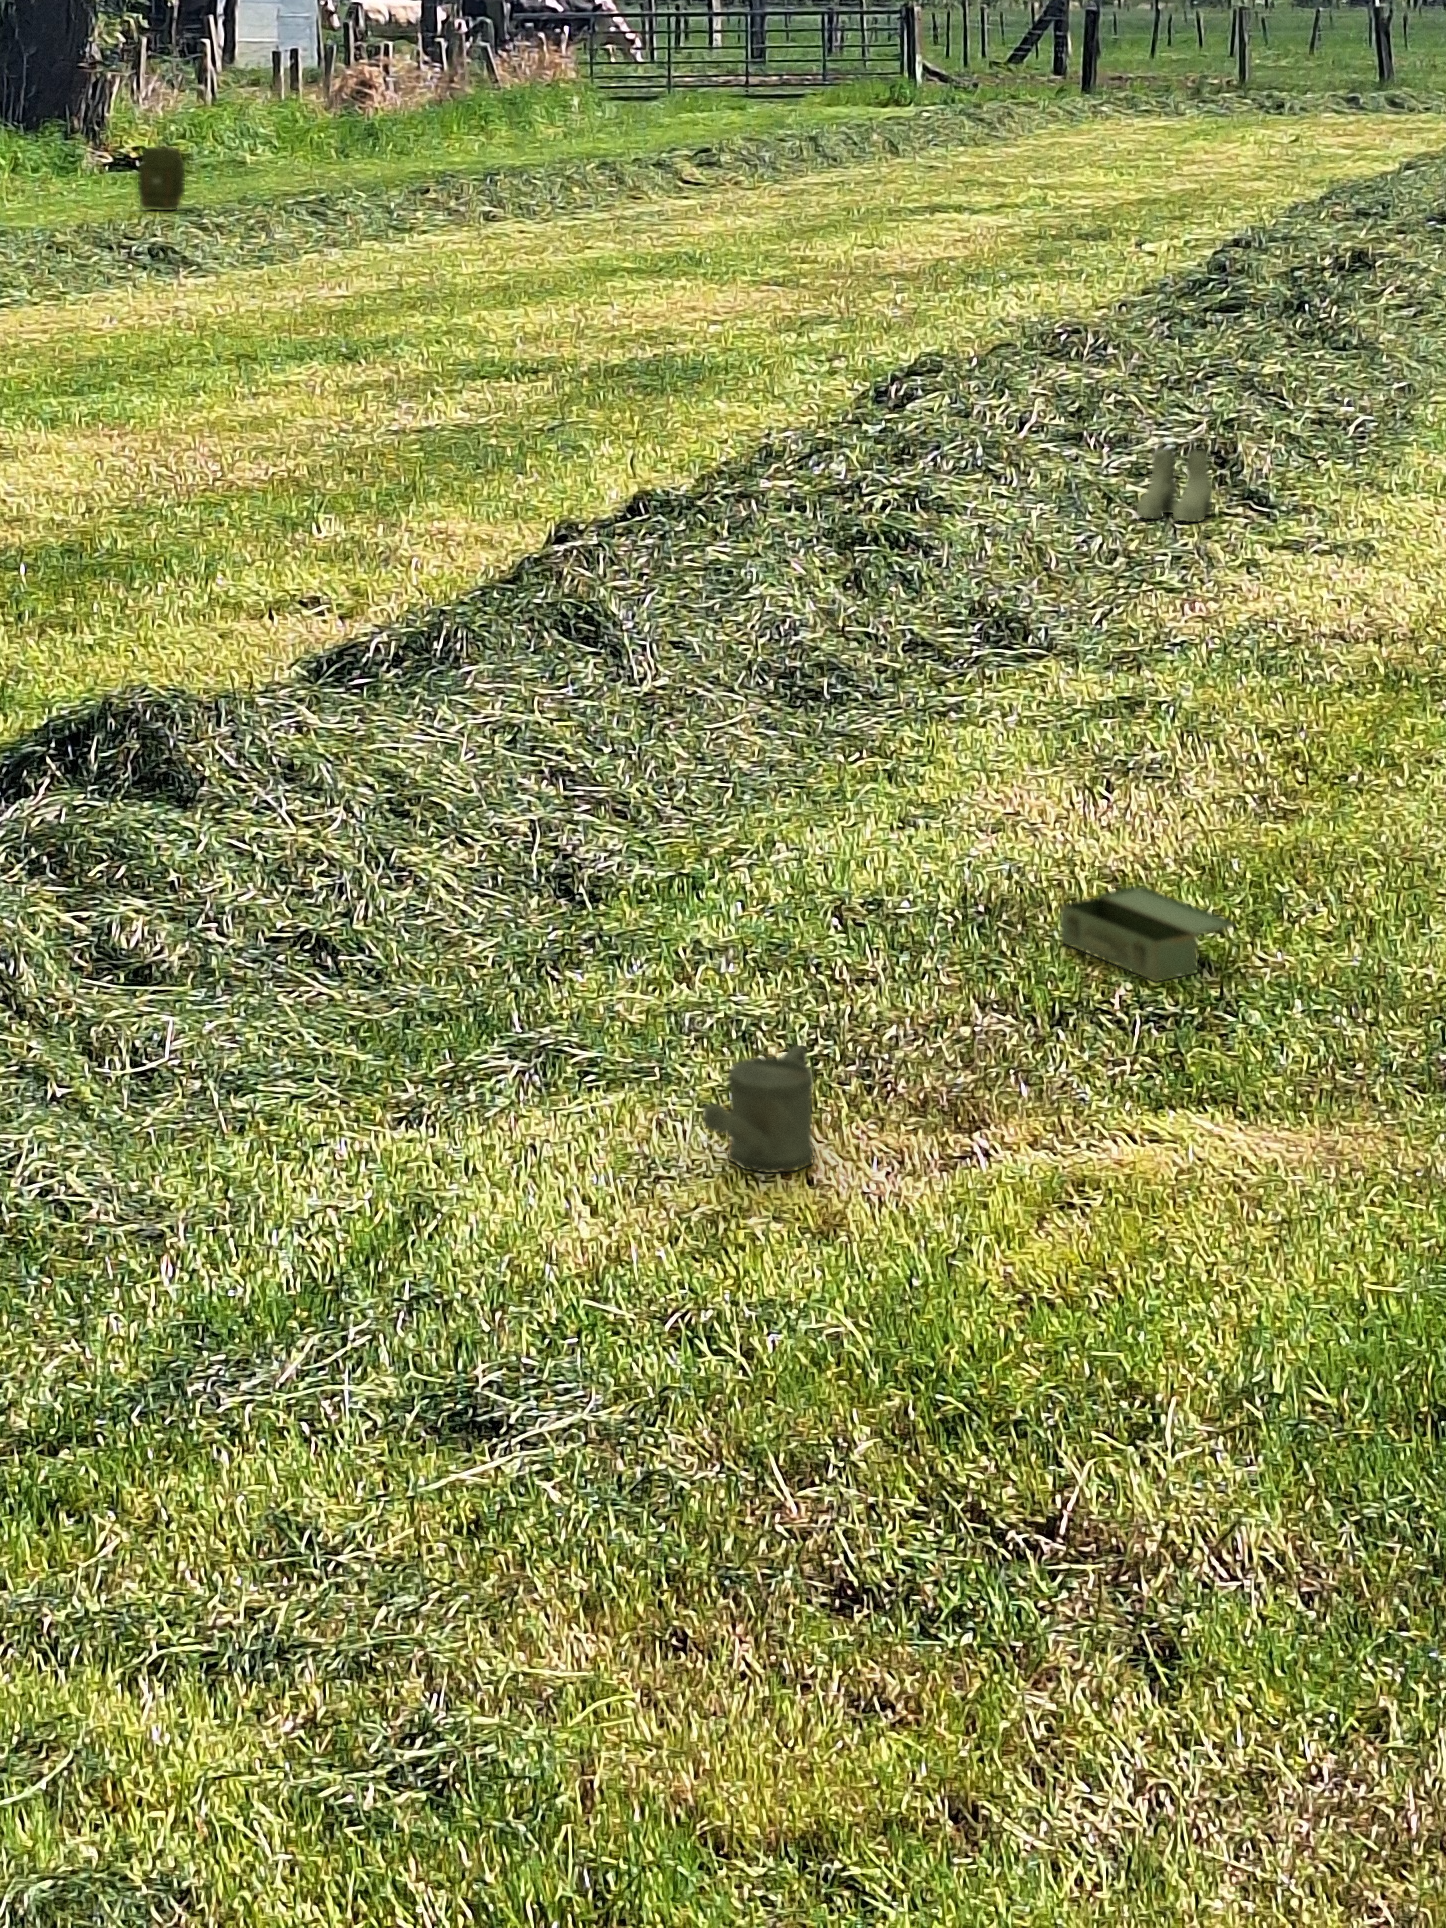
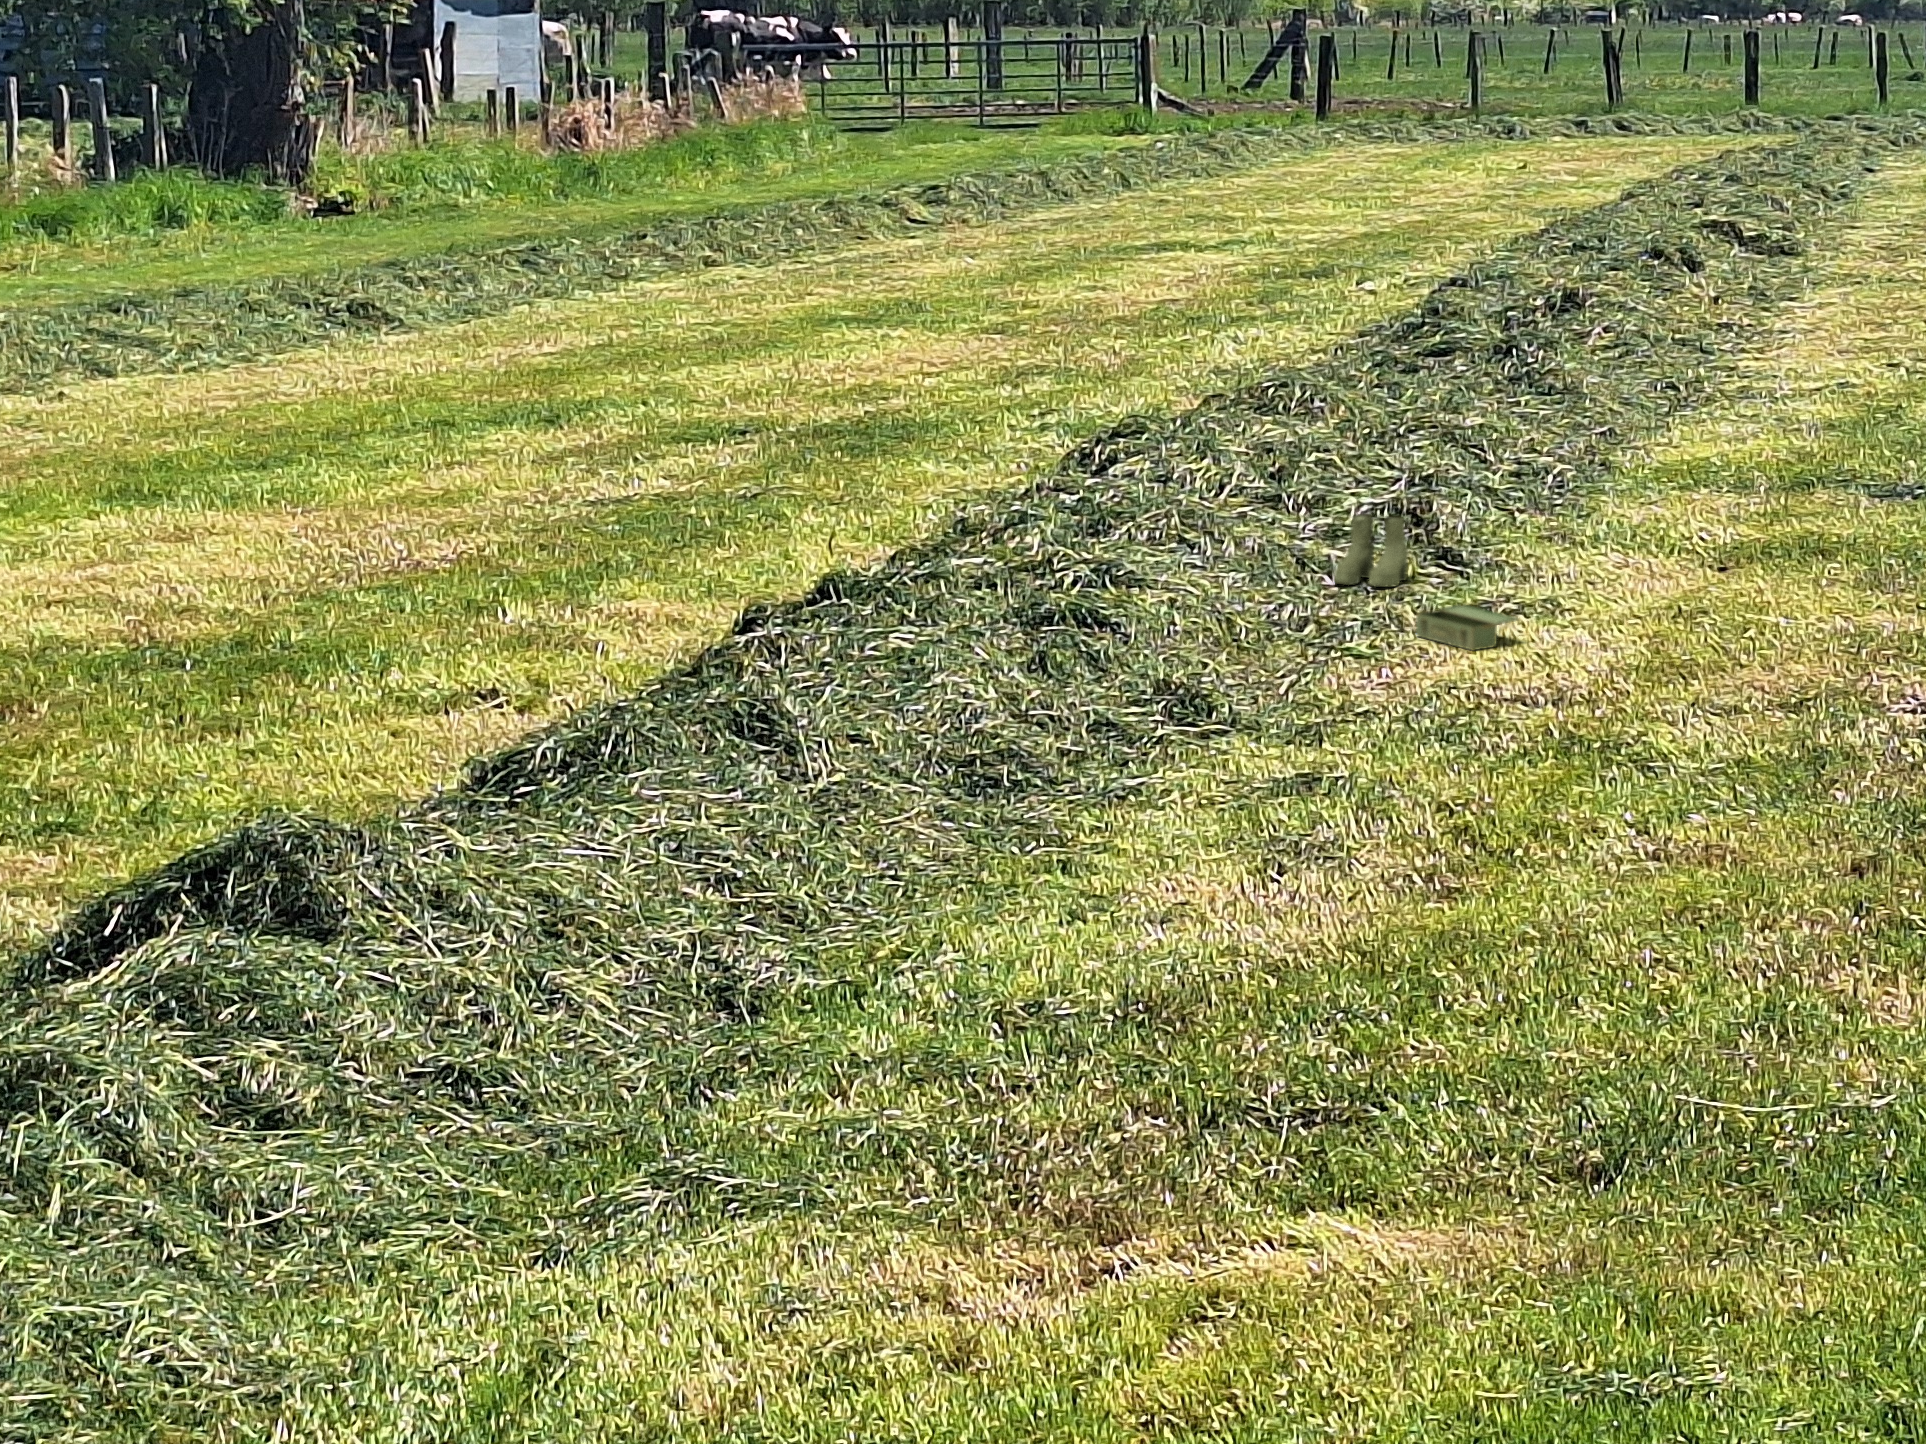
backpack: present [138,147,185,211] -> none [321,160,375,231]
toolbox: present [1060,886,1235,981] -> present [1416,605,1518,651]
watering can: present [703,1045,815,1173] -> none [836,1163,949,1290]

